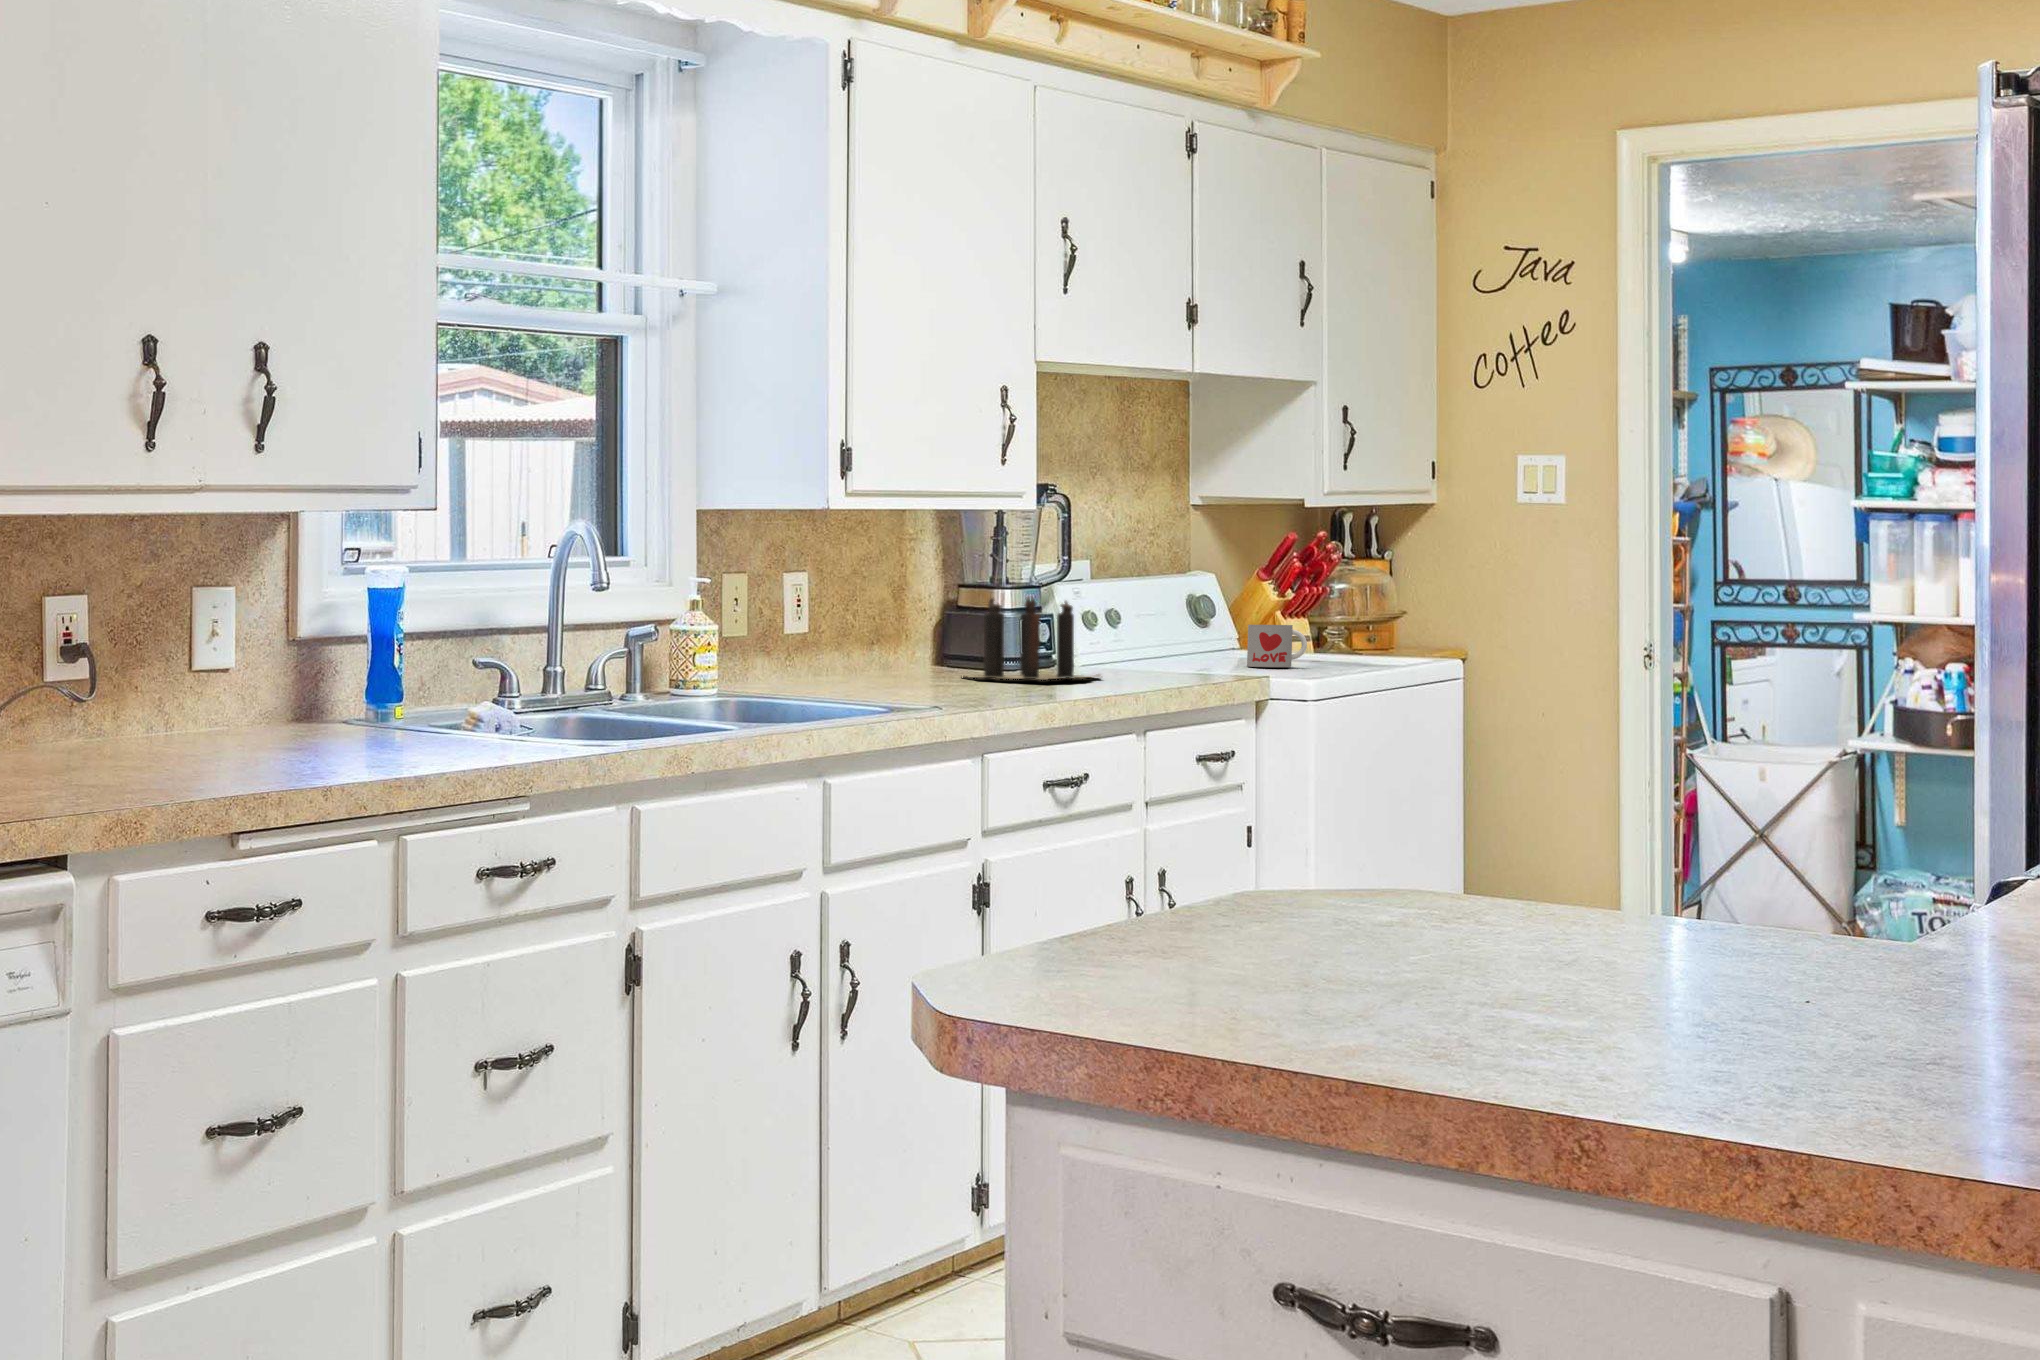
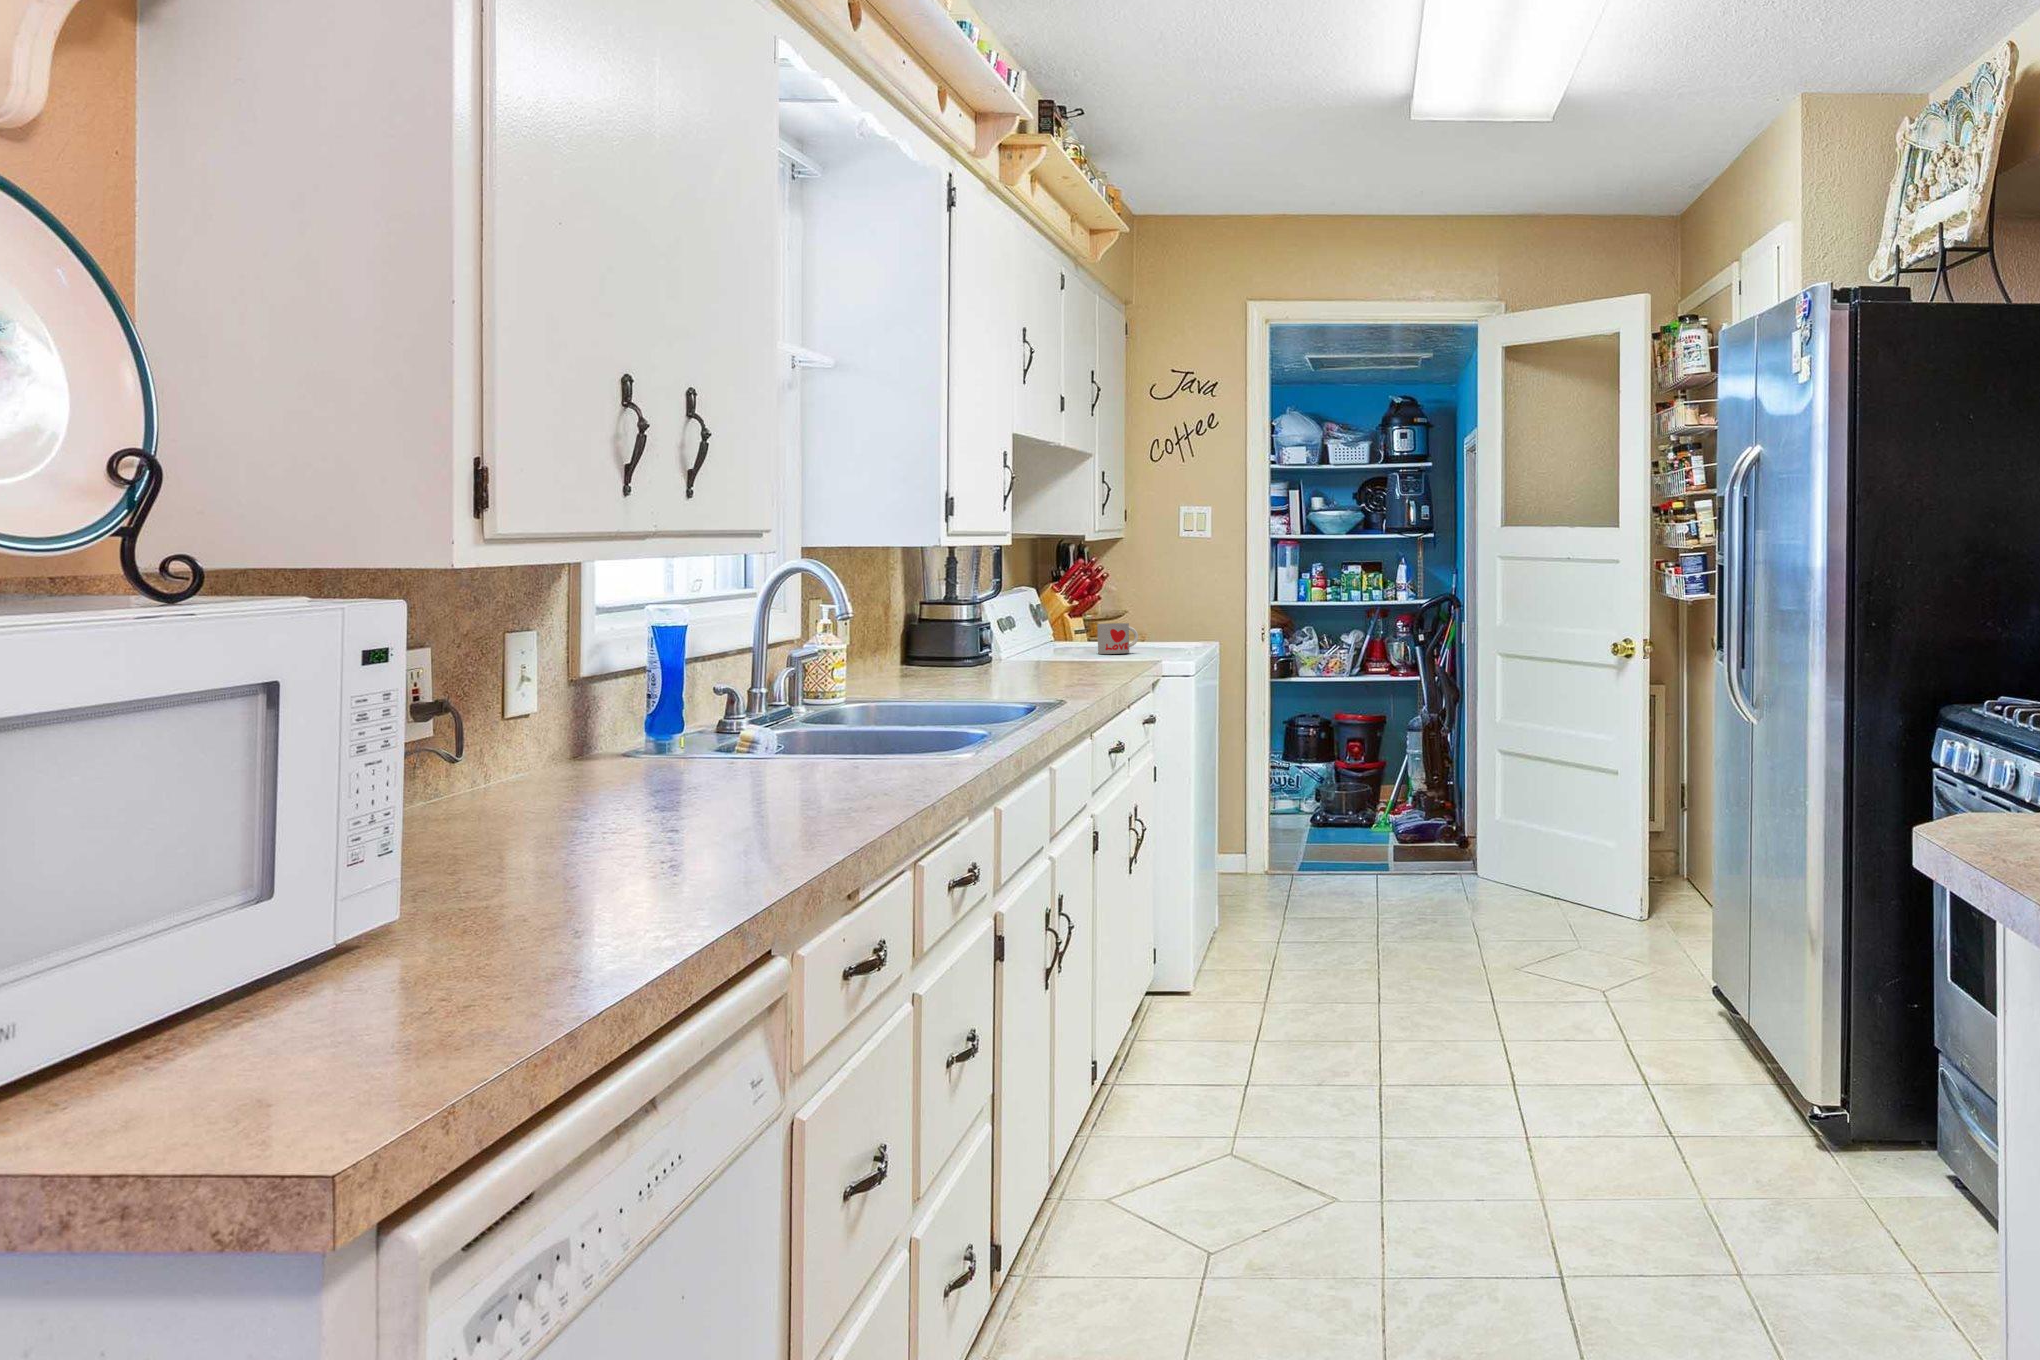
candle: present [964,597,1100,680] -> none [945,609,1094,675]

